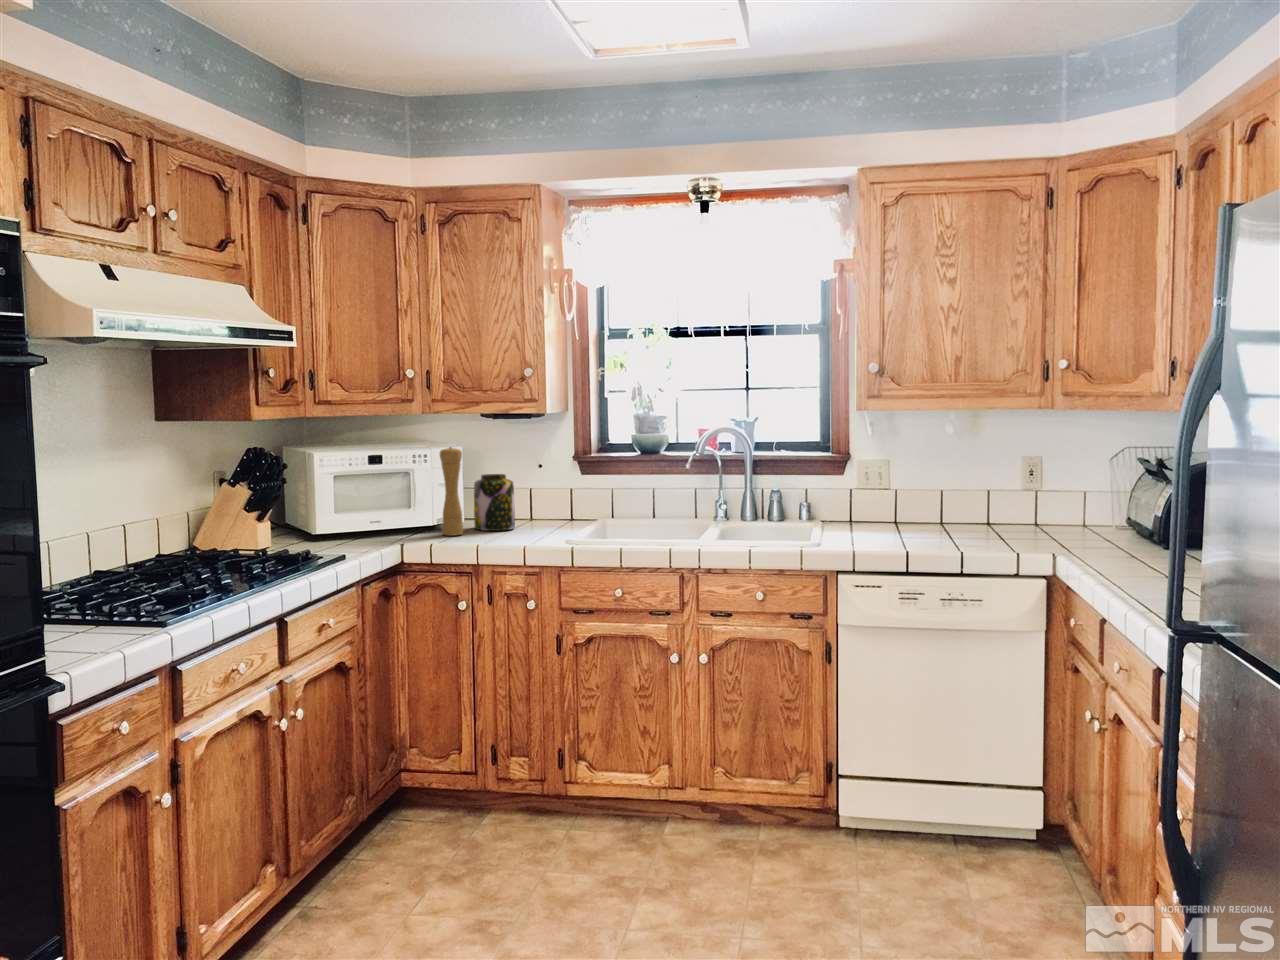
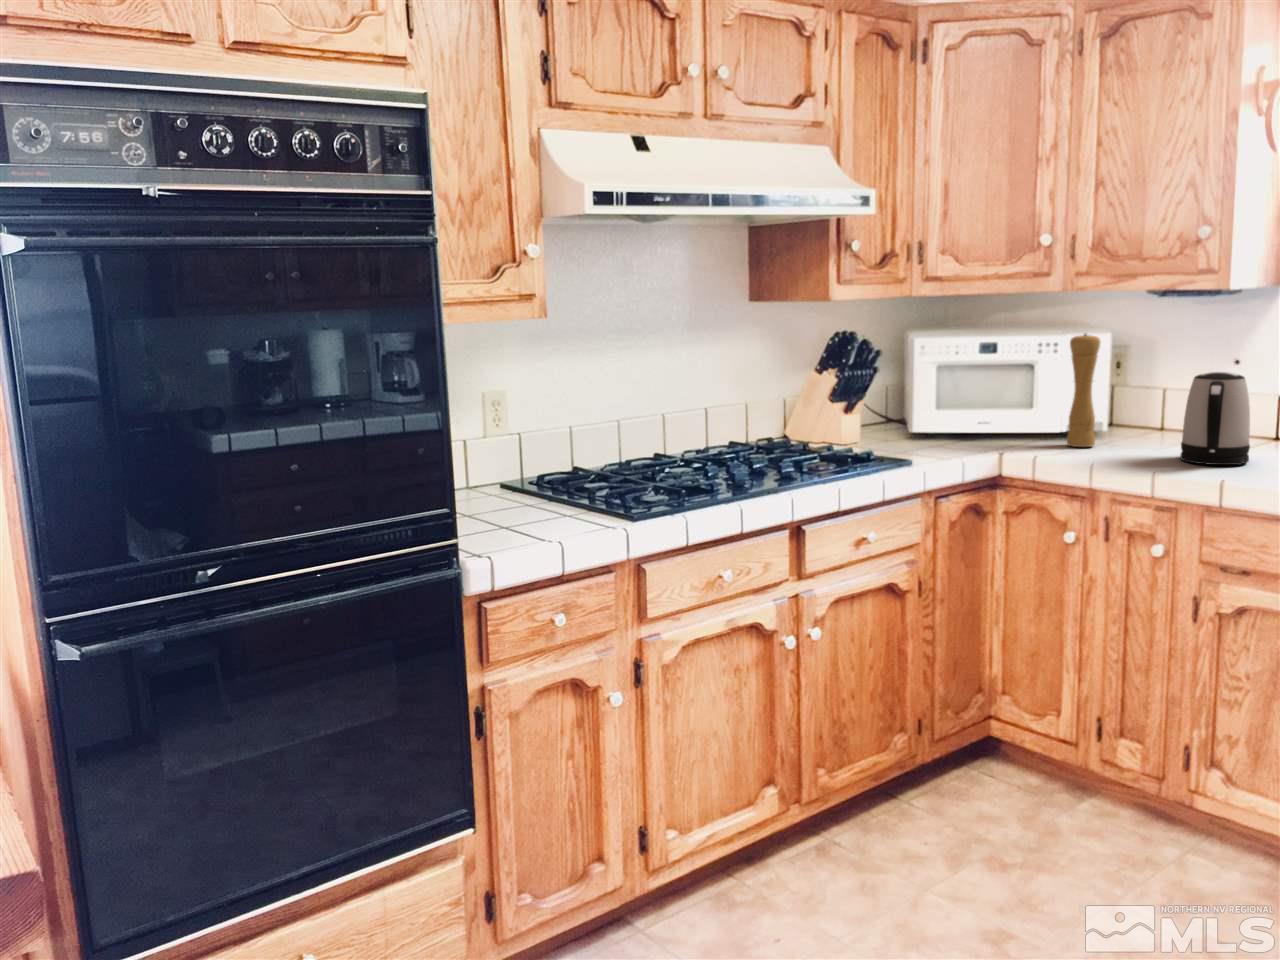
kettle: none [529,472,573,539] -> present [1180,372,1250,465]
jar: present [474,474,515,531] -> none [1121,370,1180,446]

